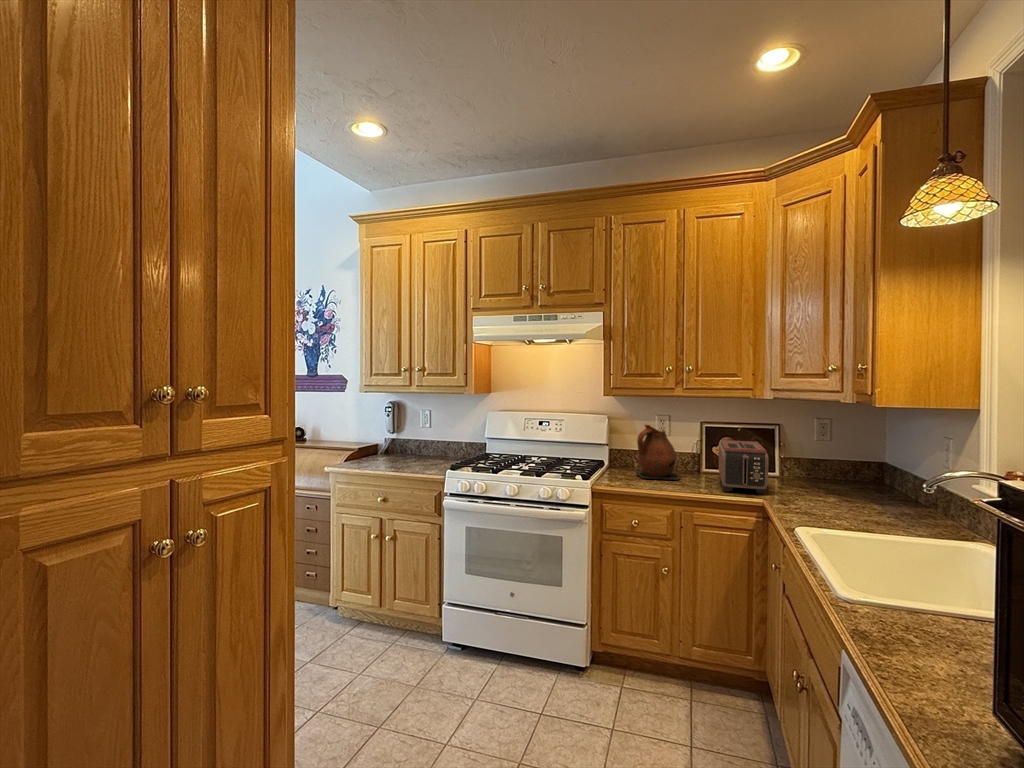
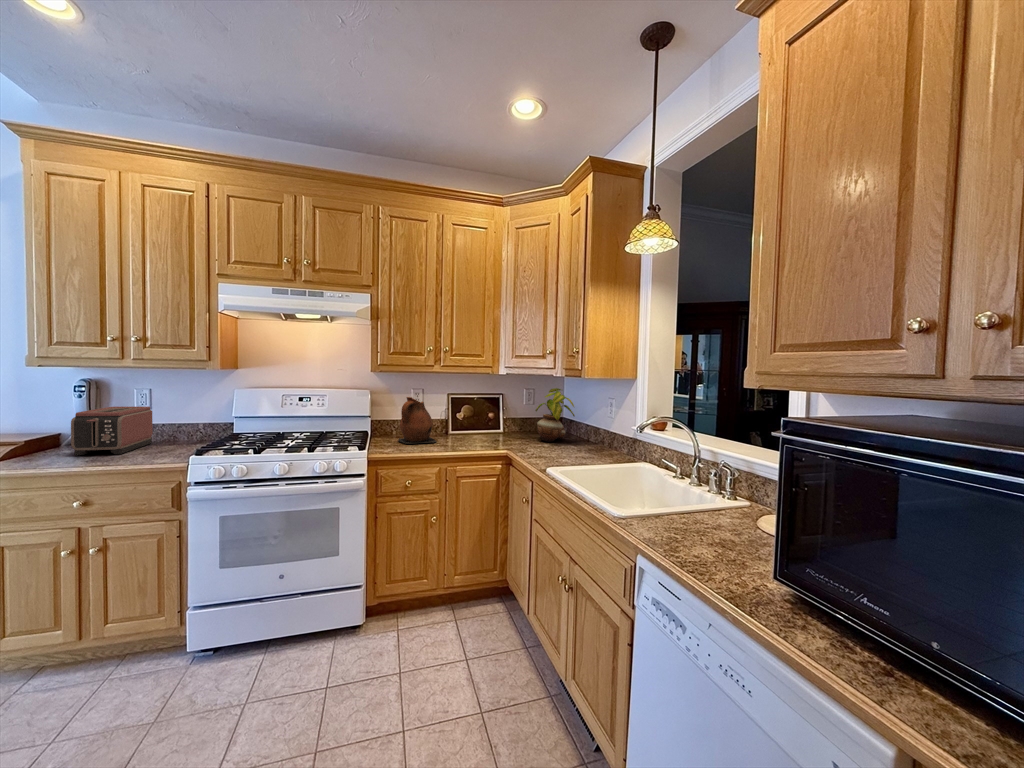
potted plant: none [820,419,886,496] -> present [535,388,575,442]
toaster: present [719,440,768,495] -> present [71,406,153,455]

